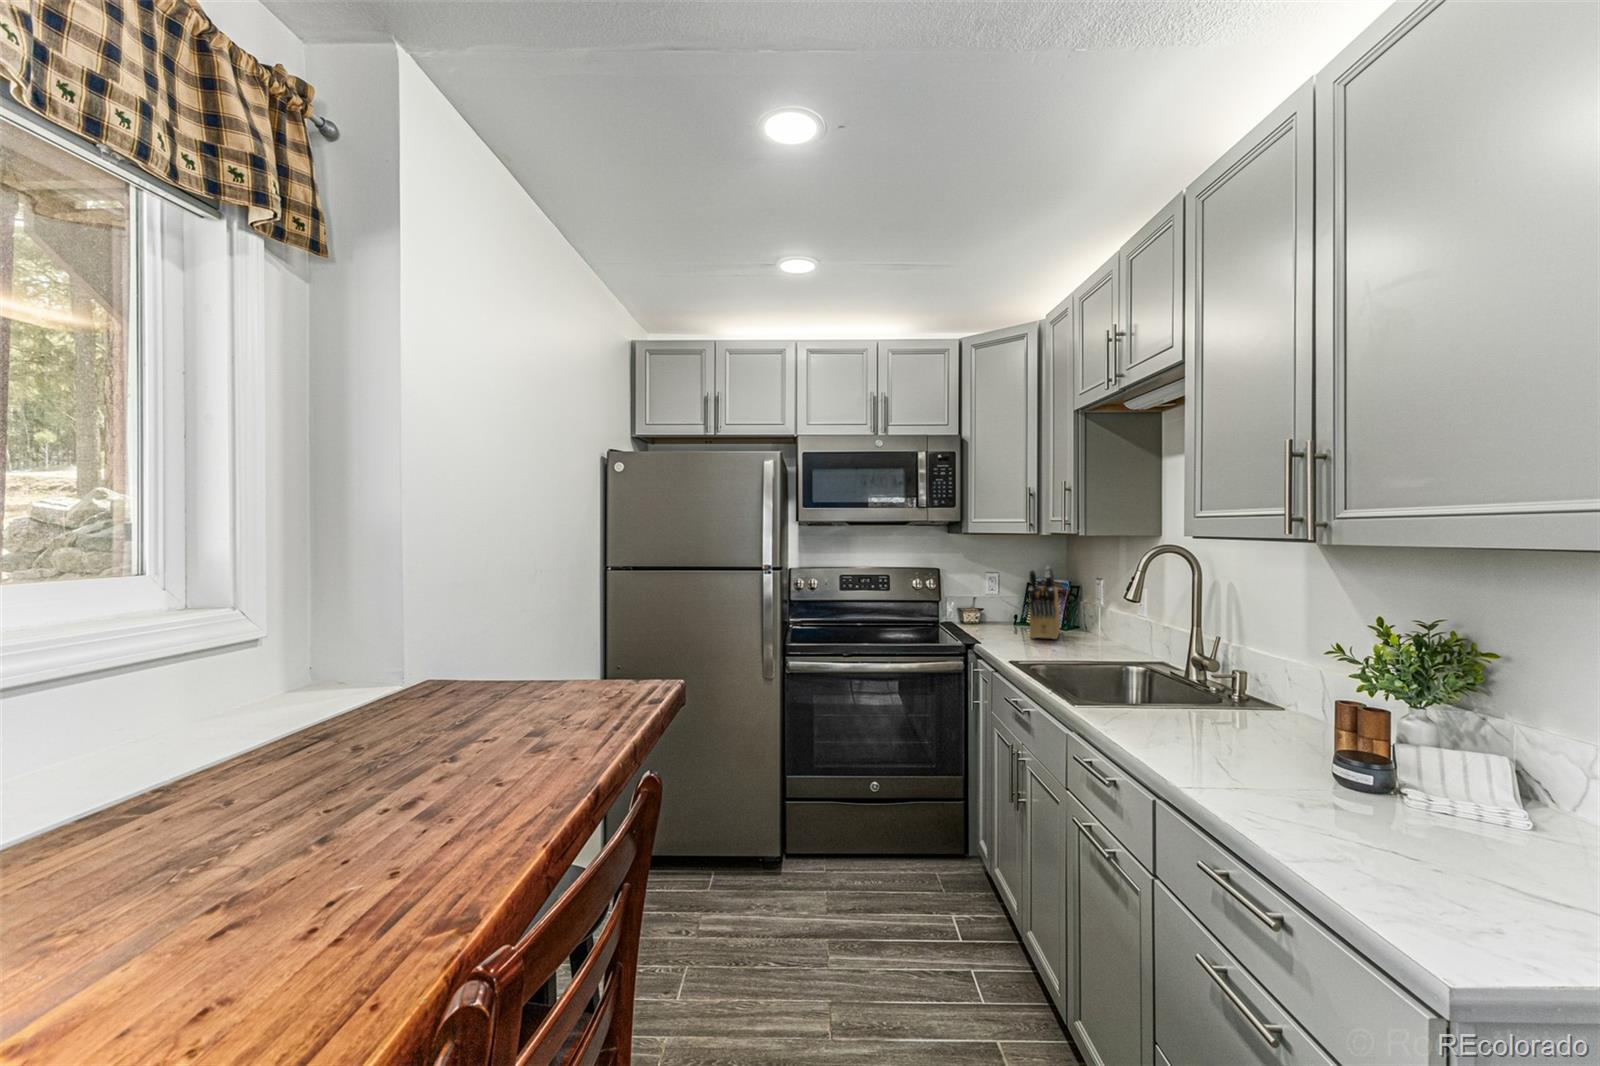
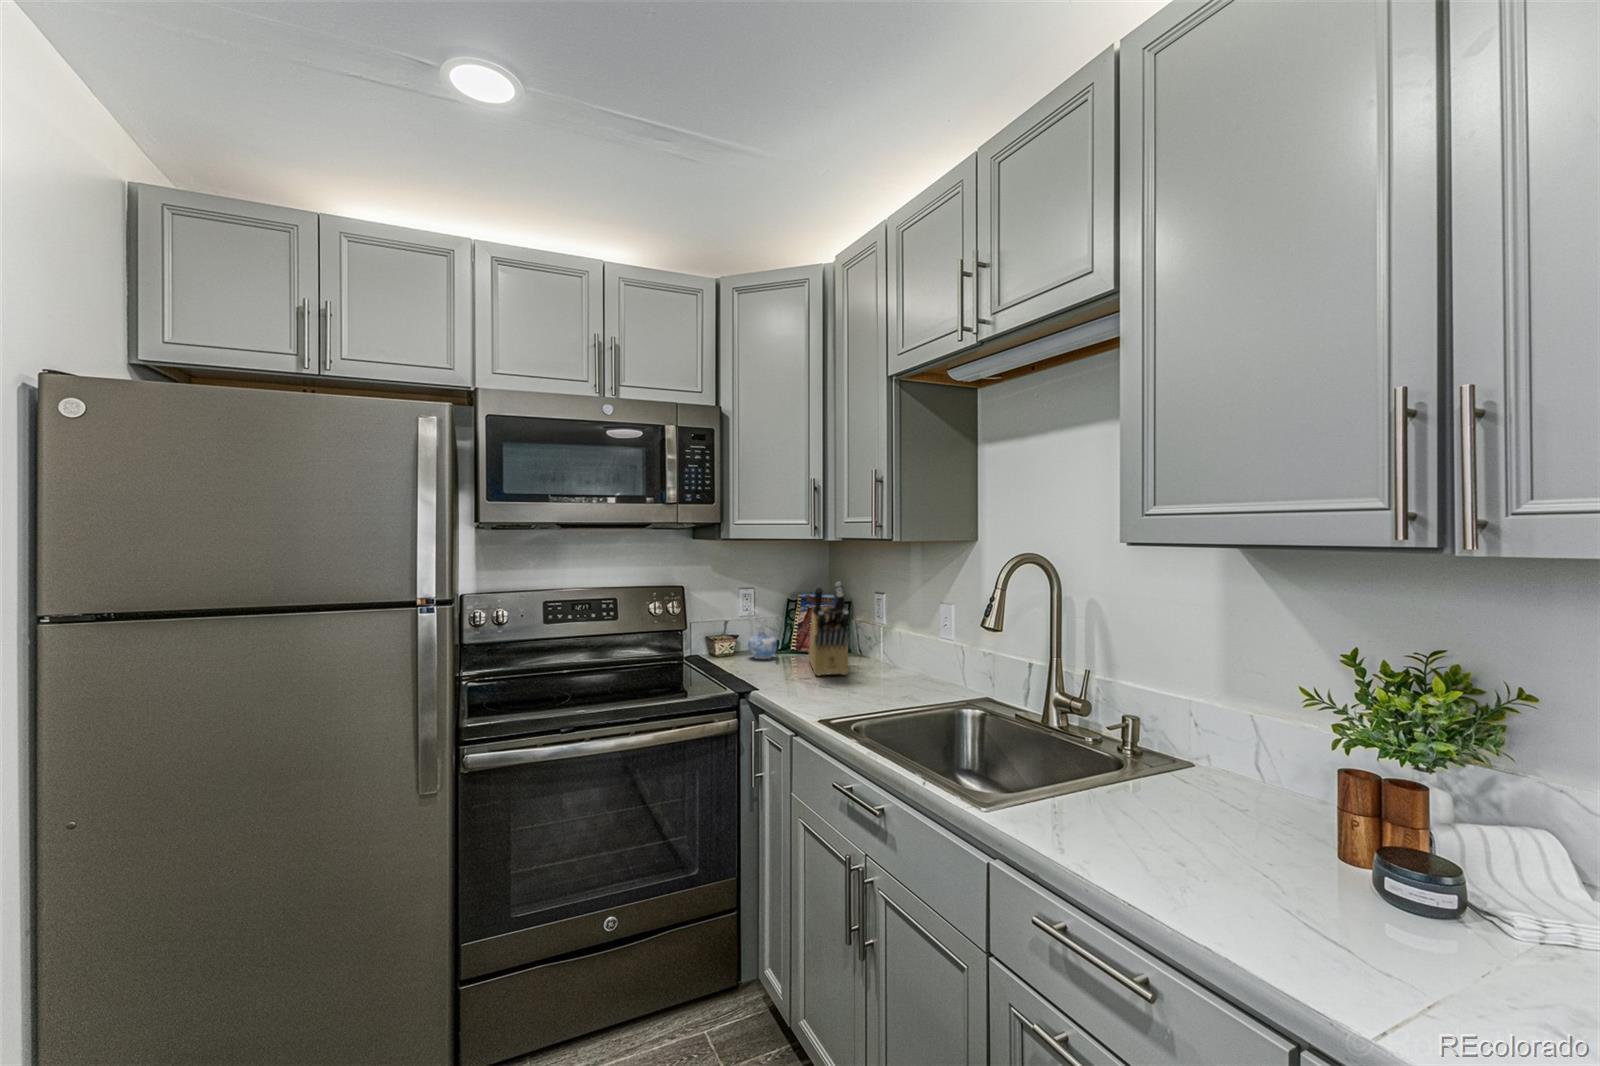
ceramic pitcher: none [988,588,1011,628] -> present [748,609,777,659]

